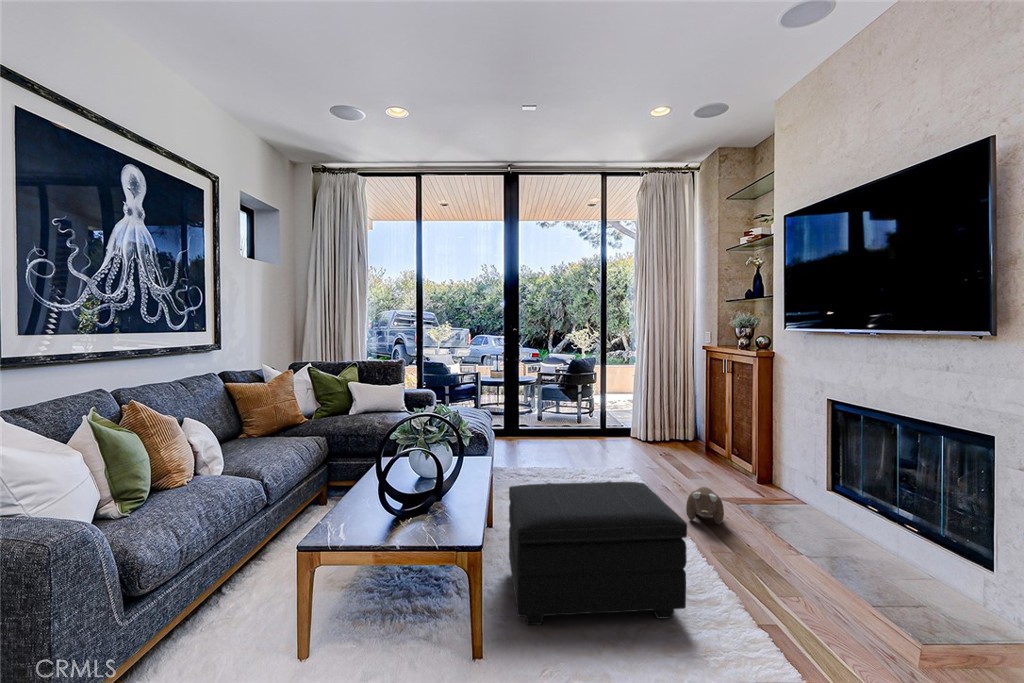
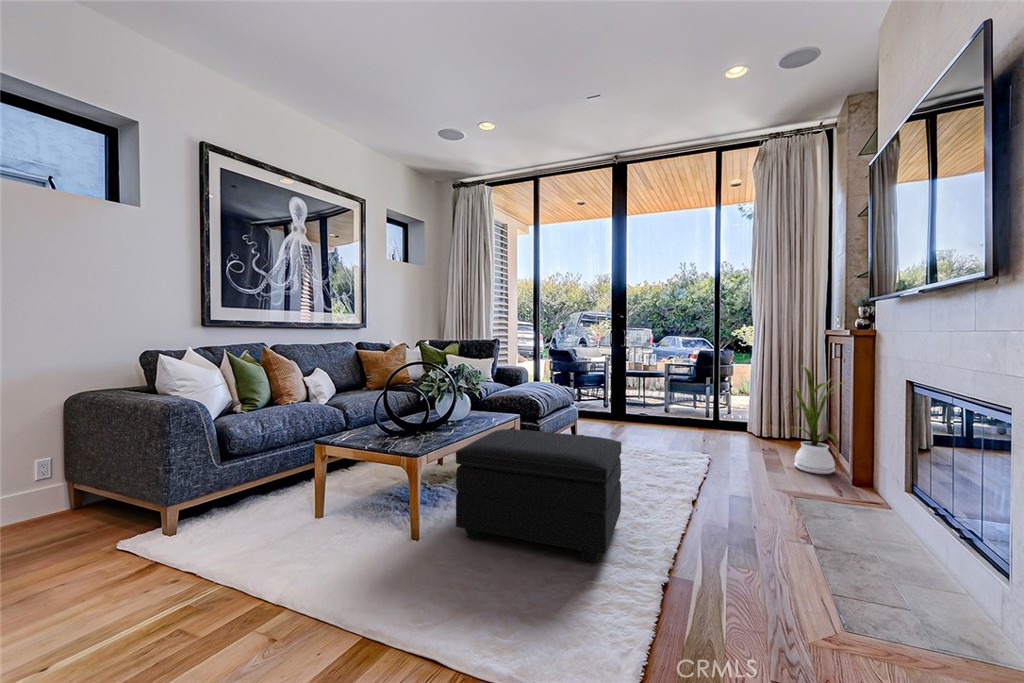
house plant: none [691,379,739,473] -> present [794,366,840,474]
plush toy: present [686,487,724,524] -> none [715,470,760,513]

